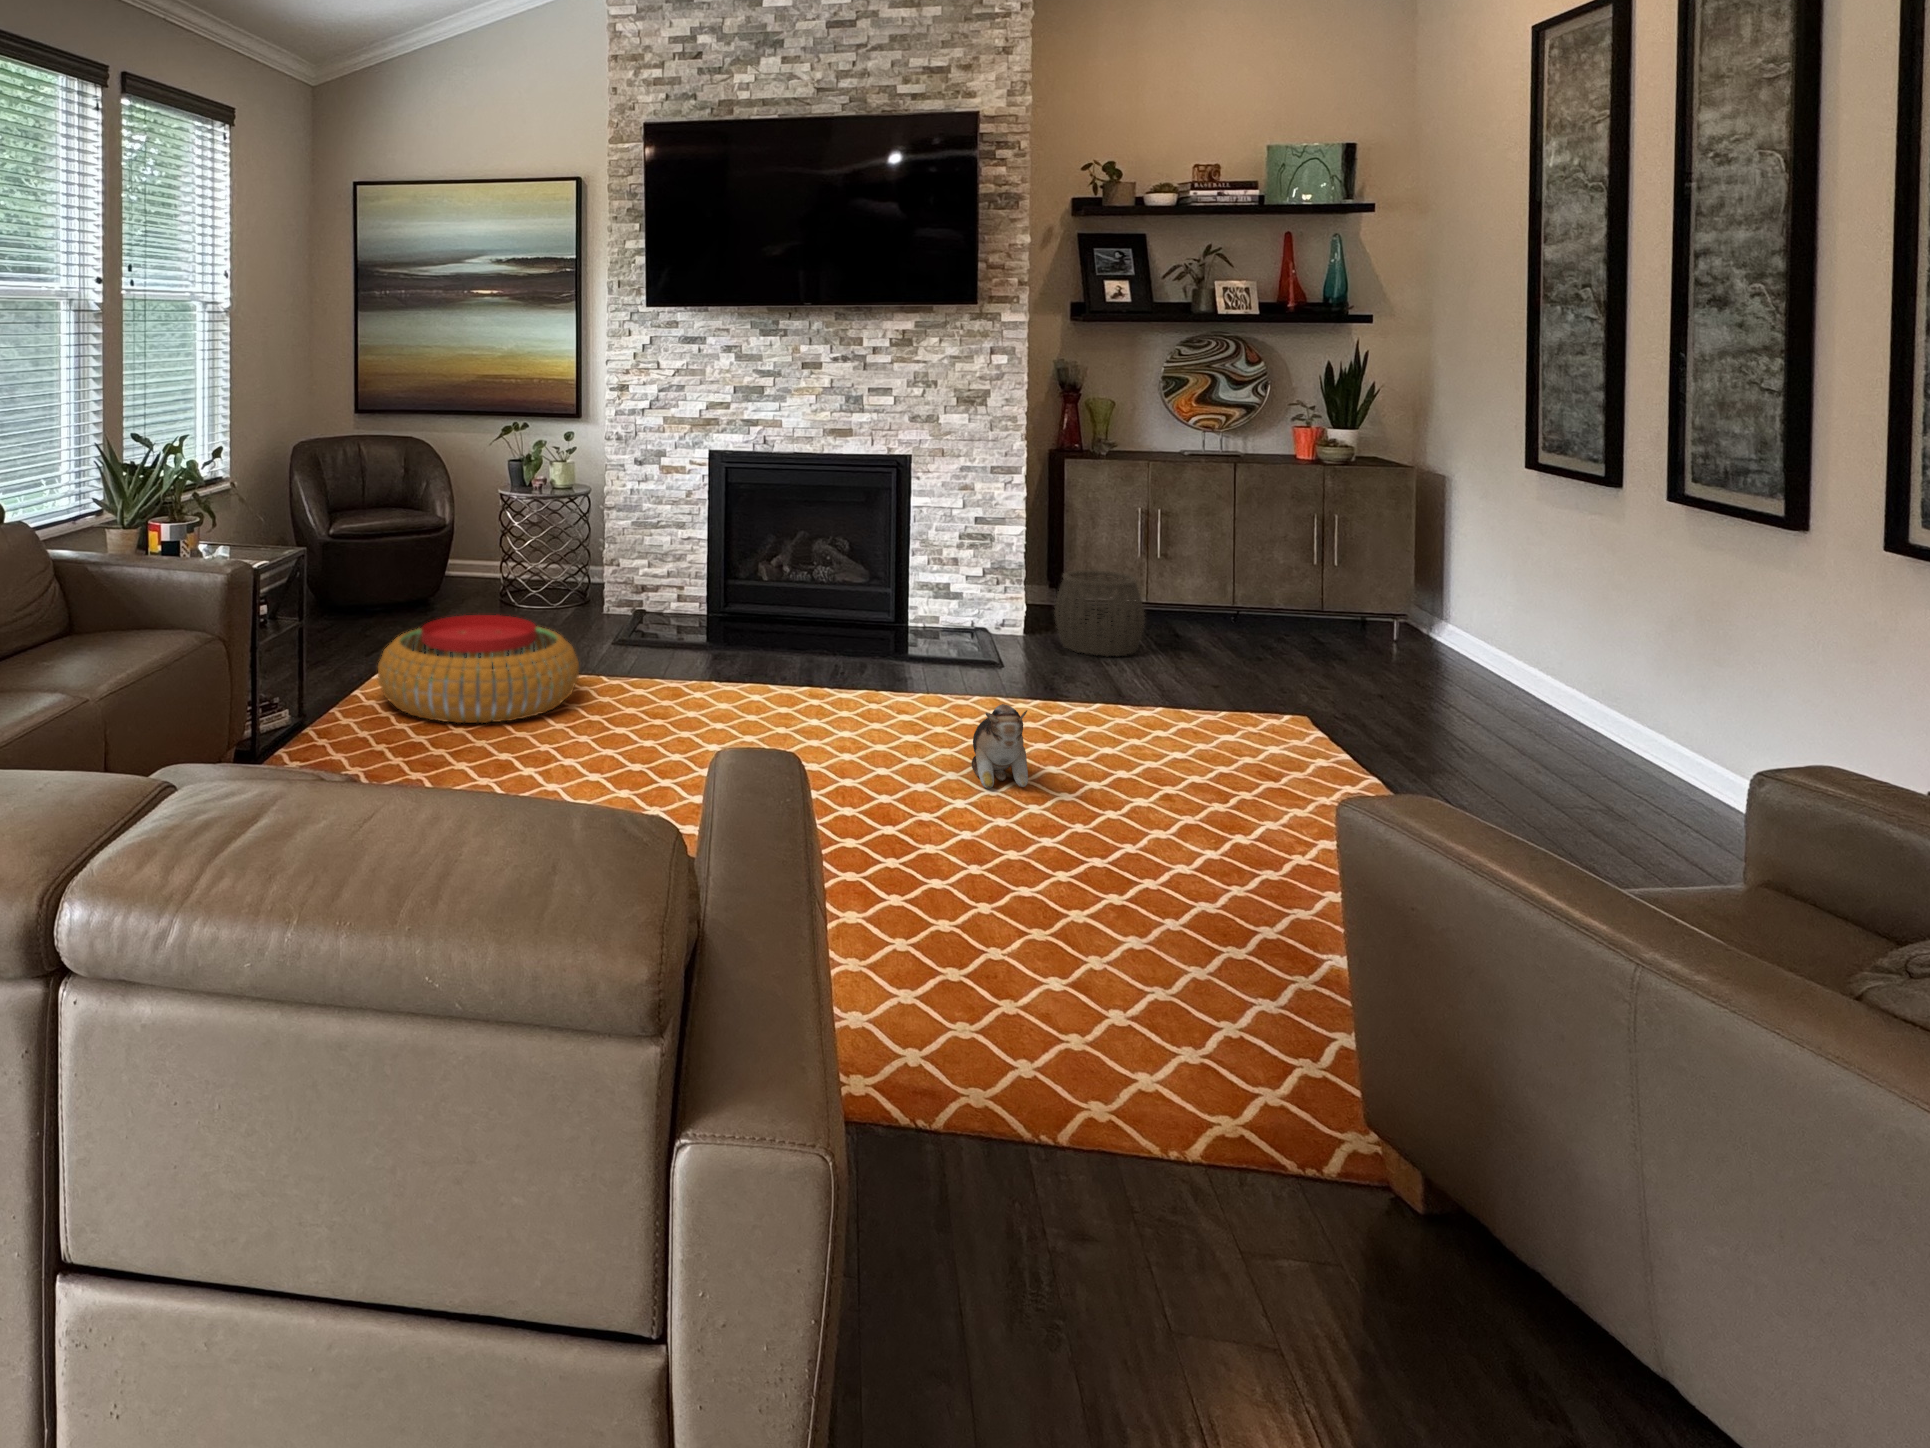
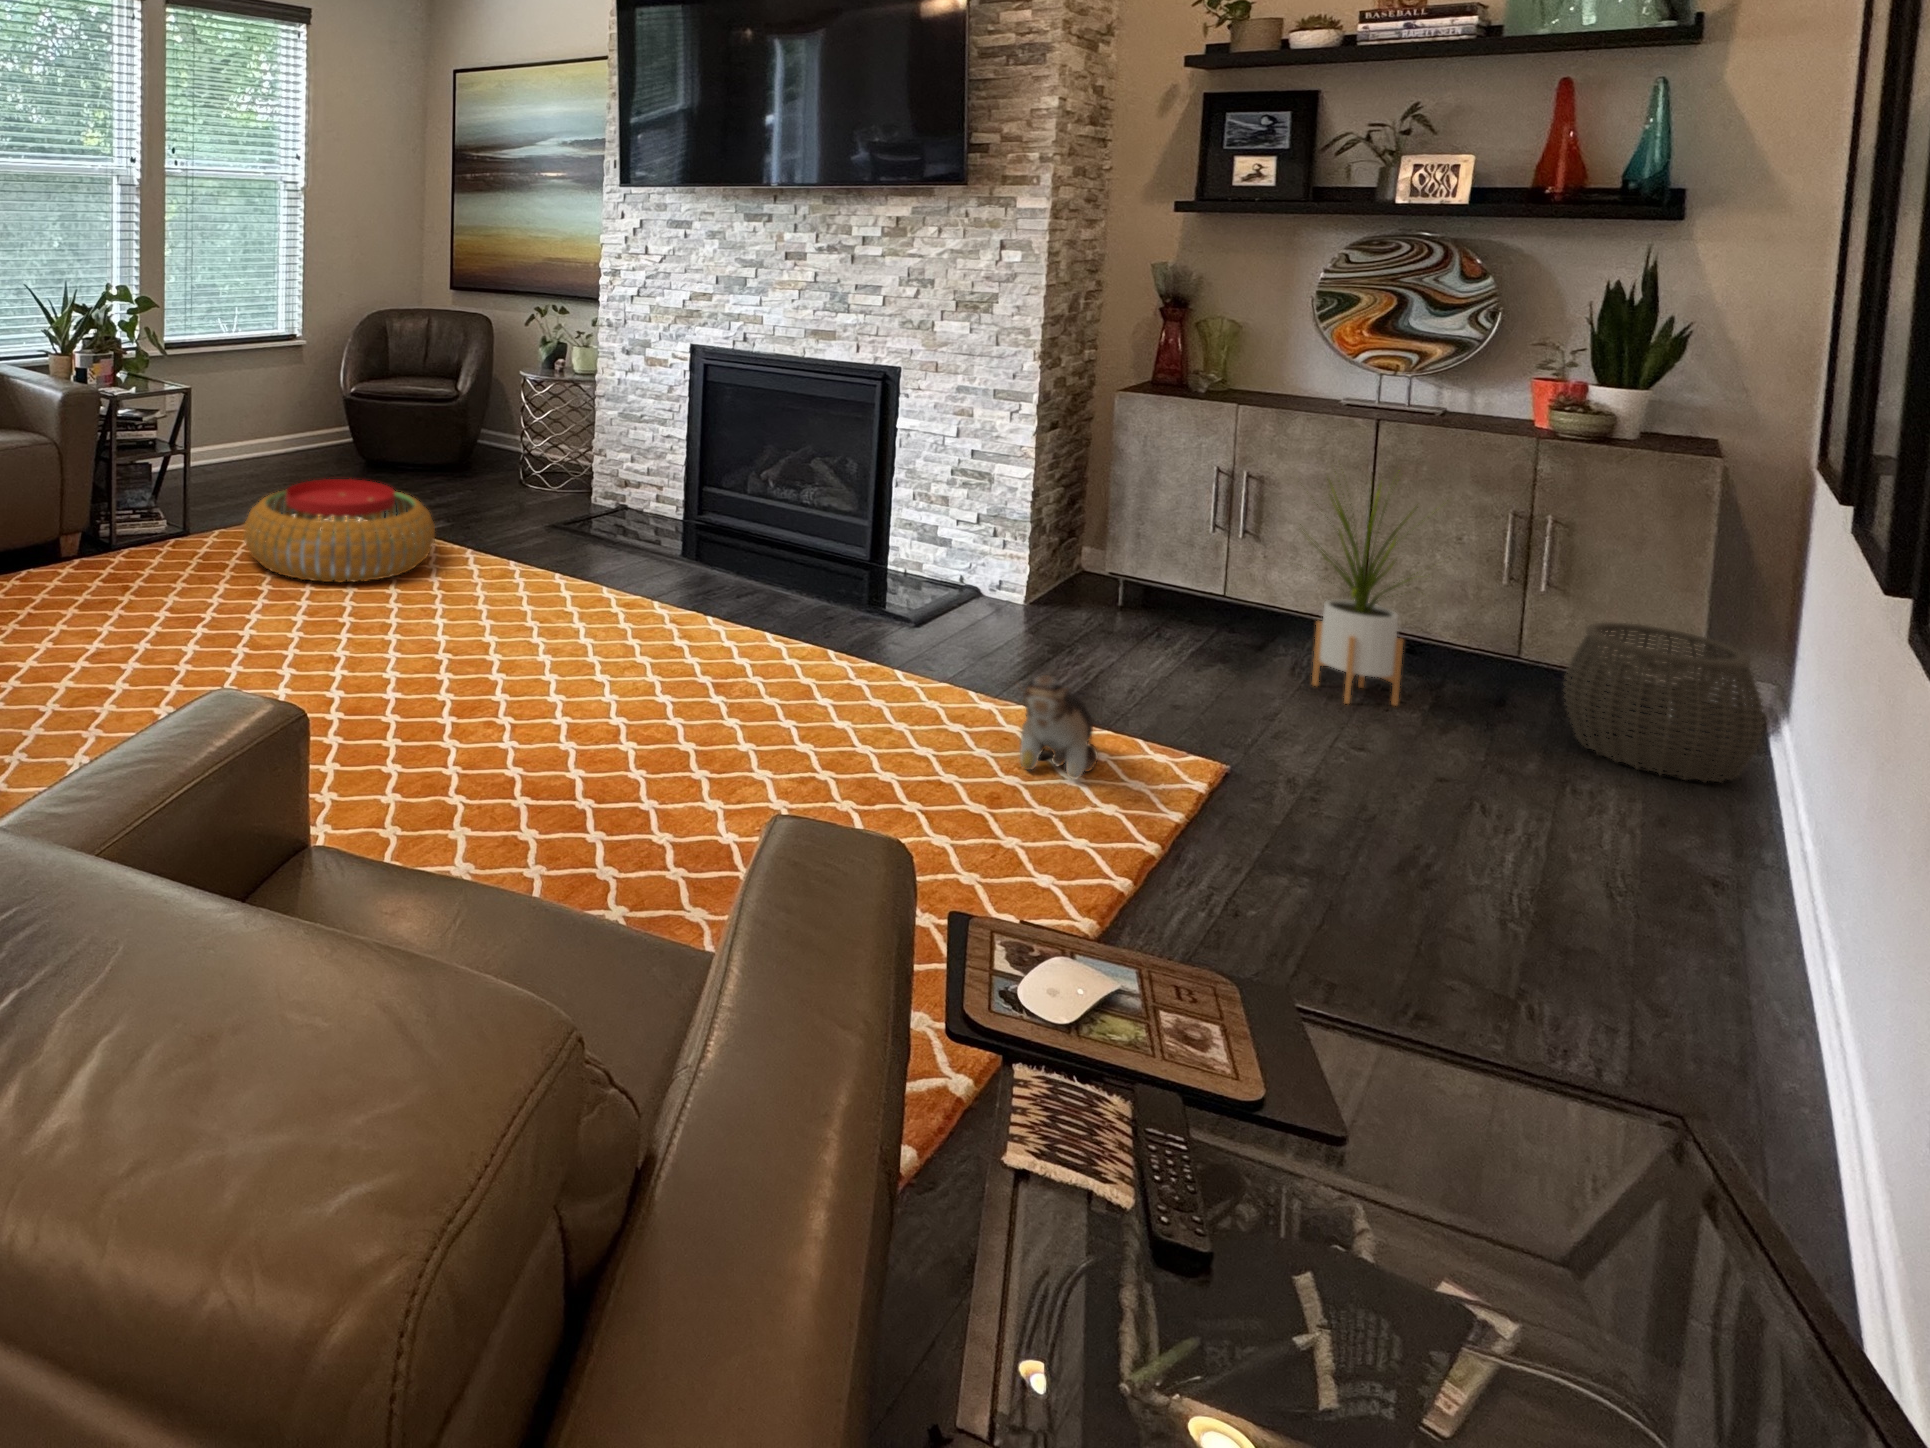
house plant: none [1209,495,1307,665] -> present [1300,469,1437,706]
woven basket: present [1055,570,1145,656] -> present [1564,622,1765,782]
plush toy: present [972,704,1028,789] -> present [1018,675,1098,779]

